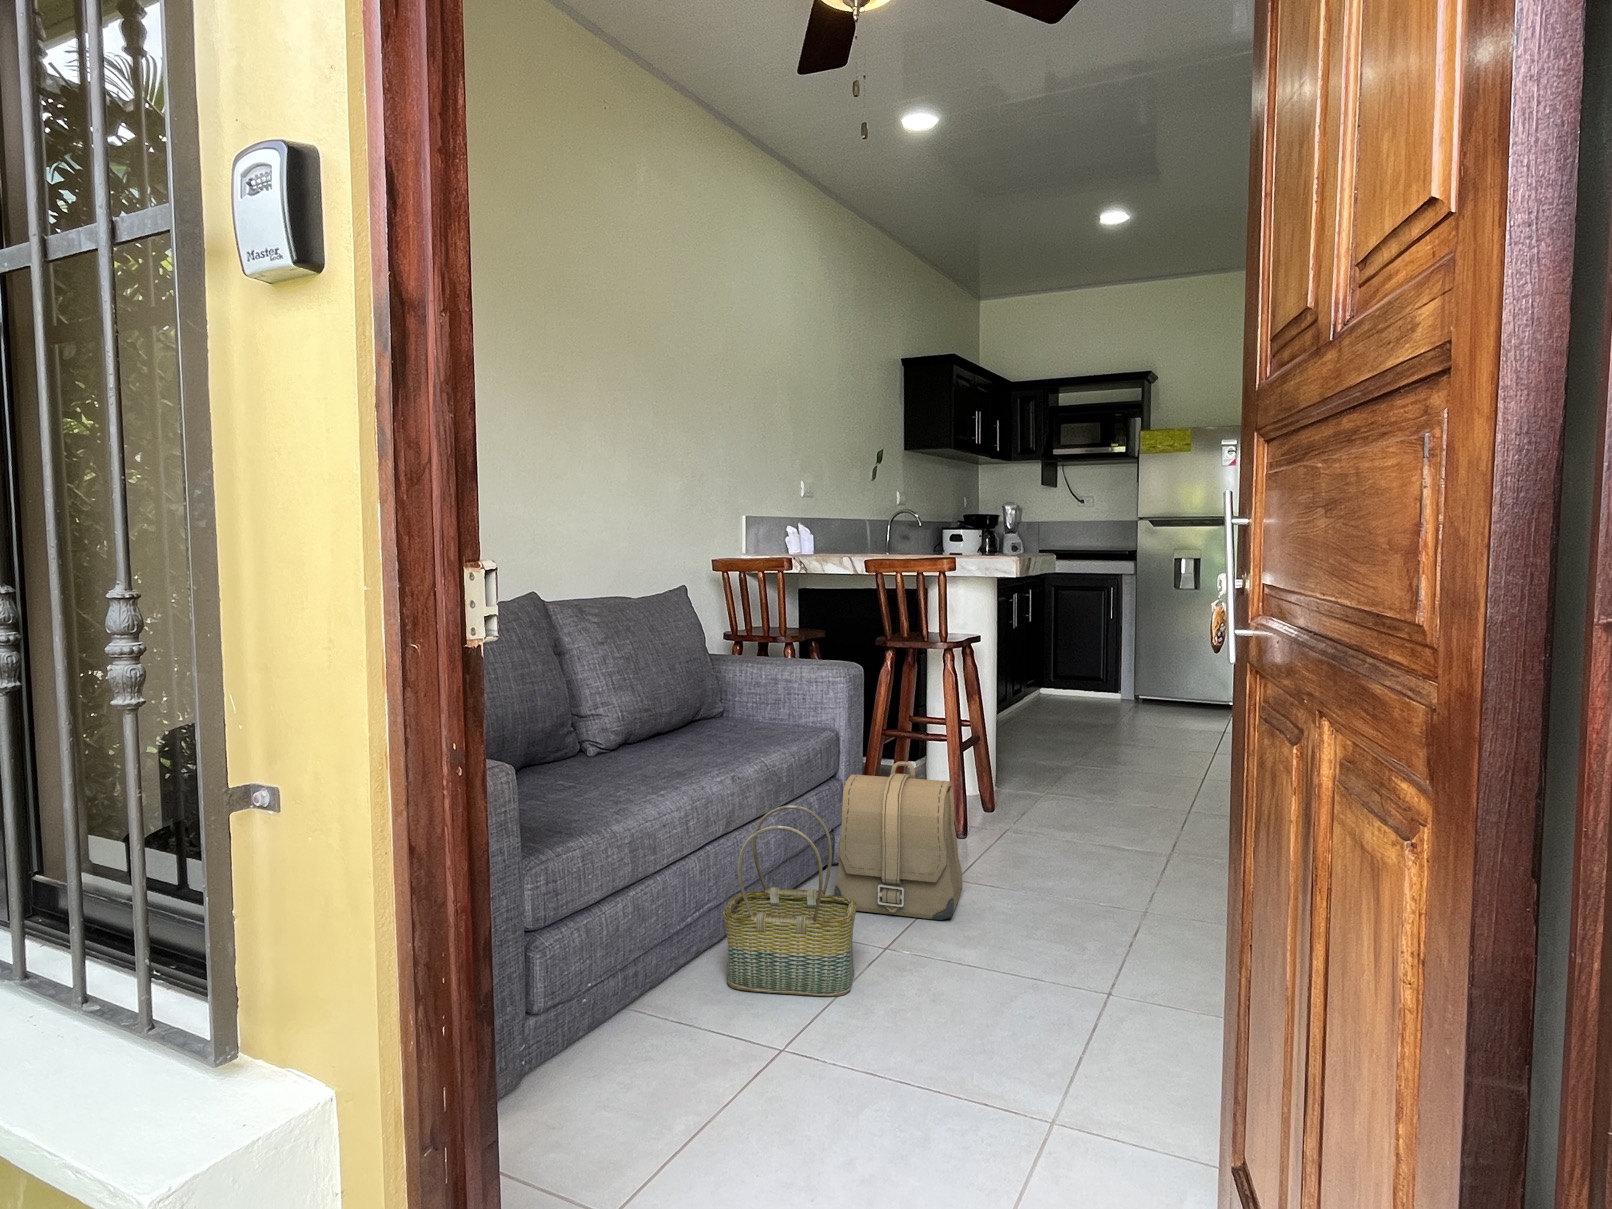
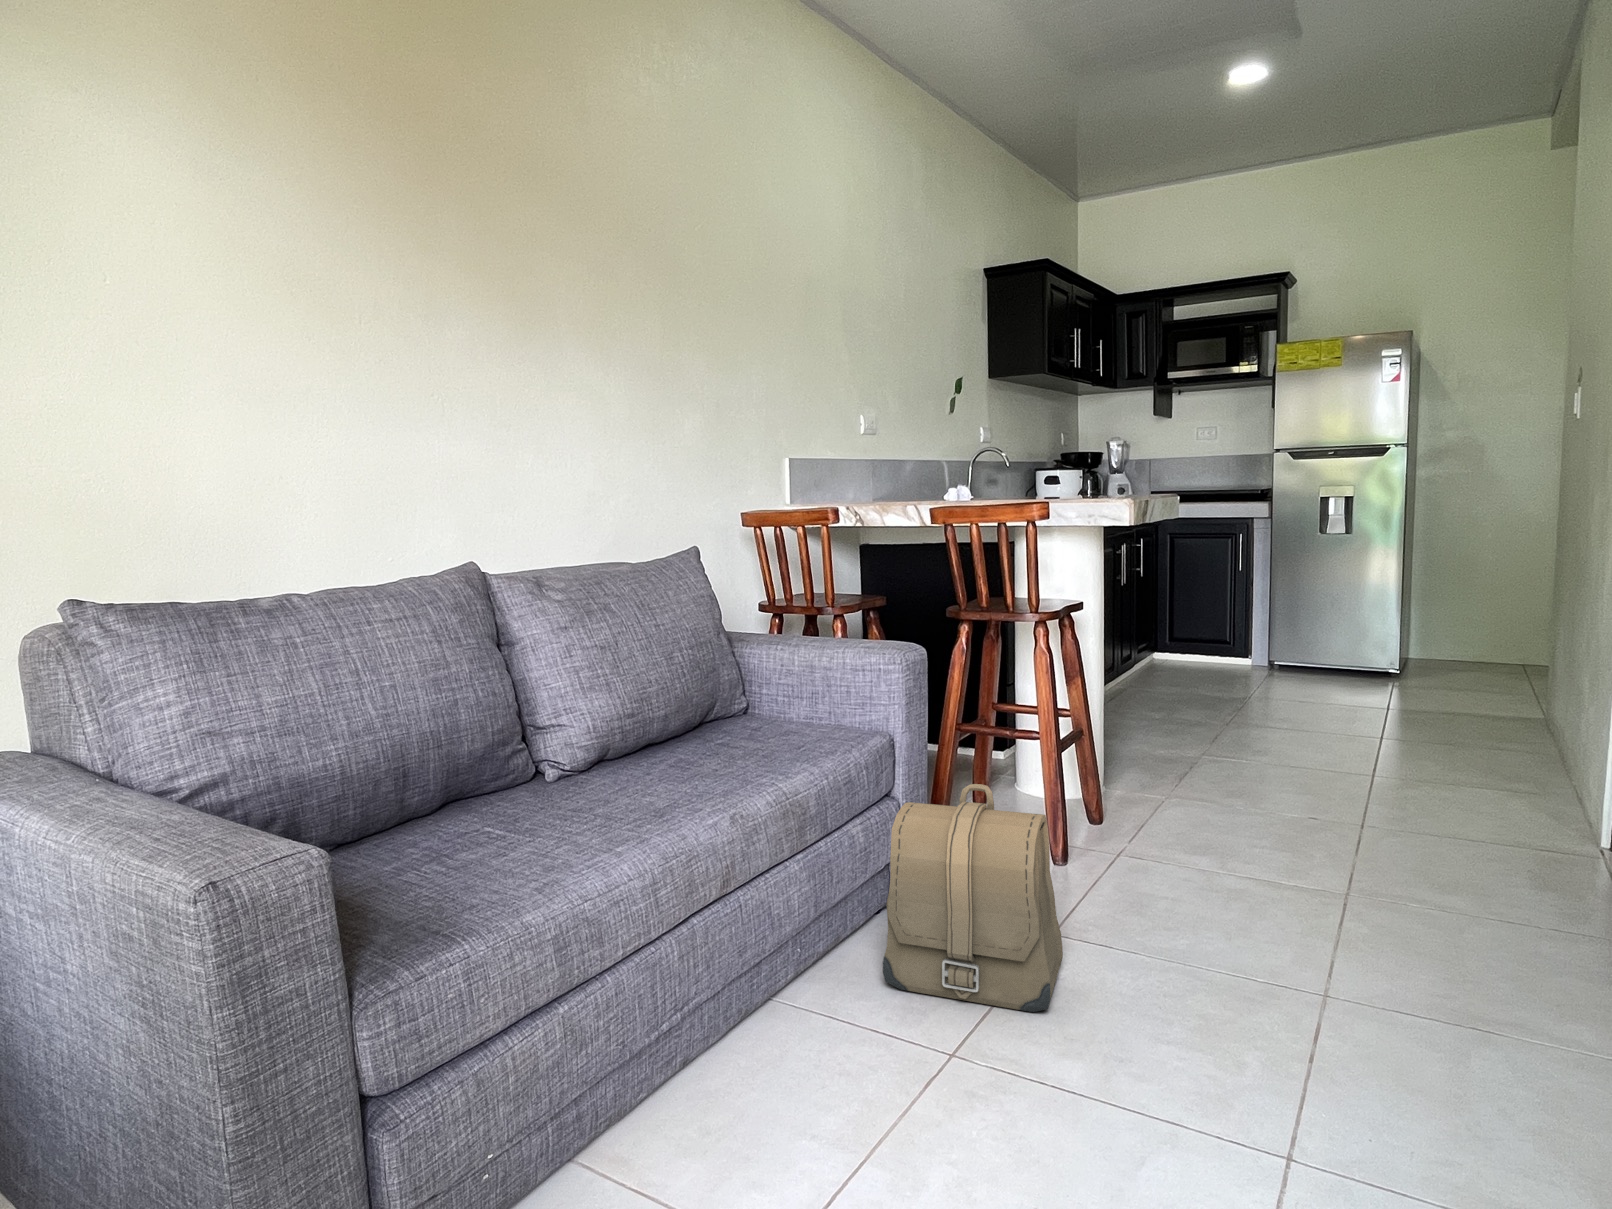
basket: present [723,805,857,996] -> none [705,866,903,1159]

